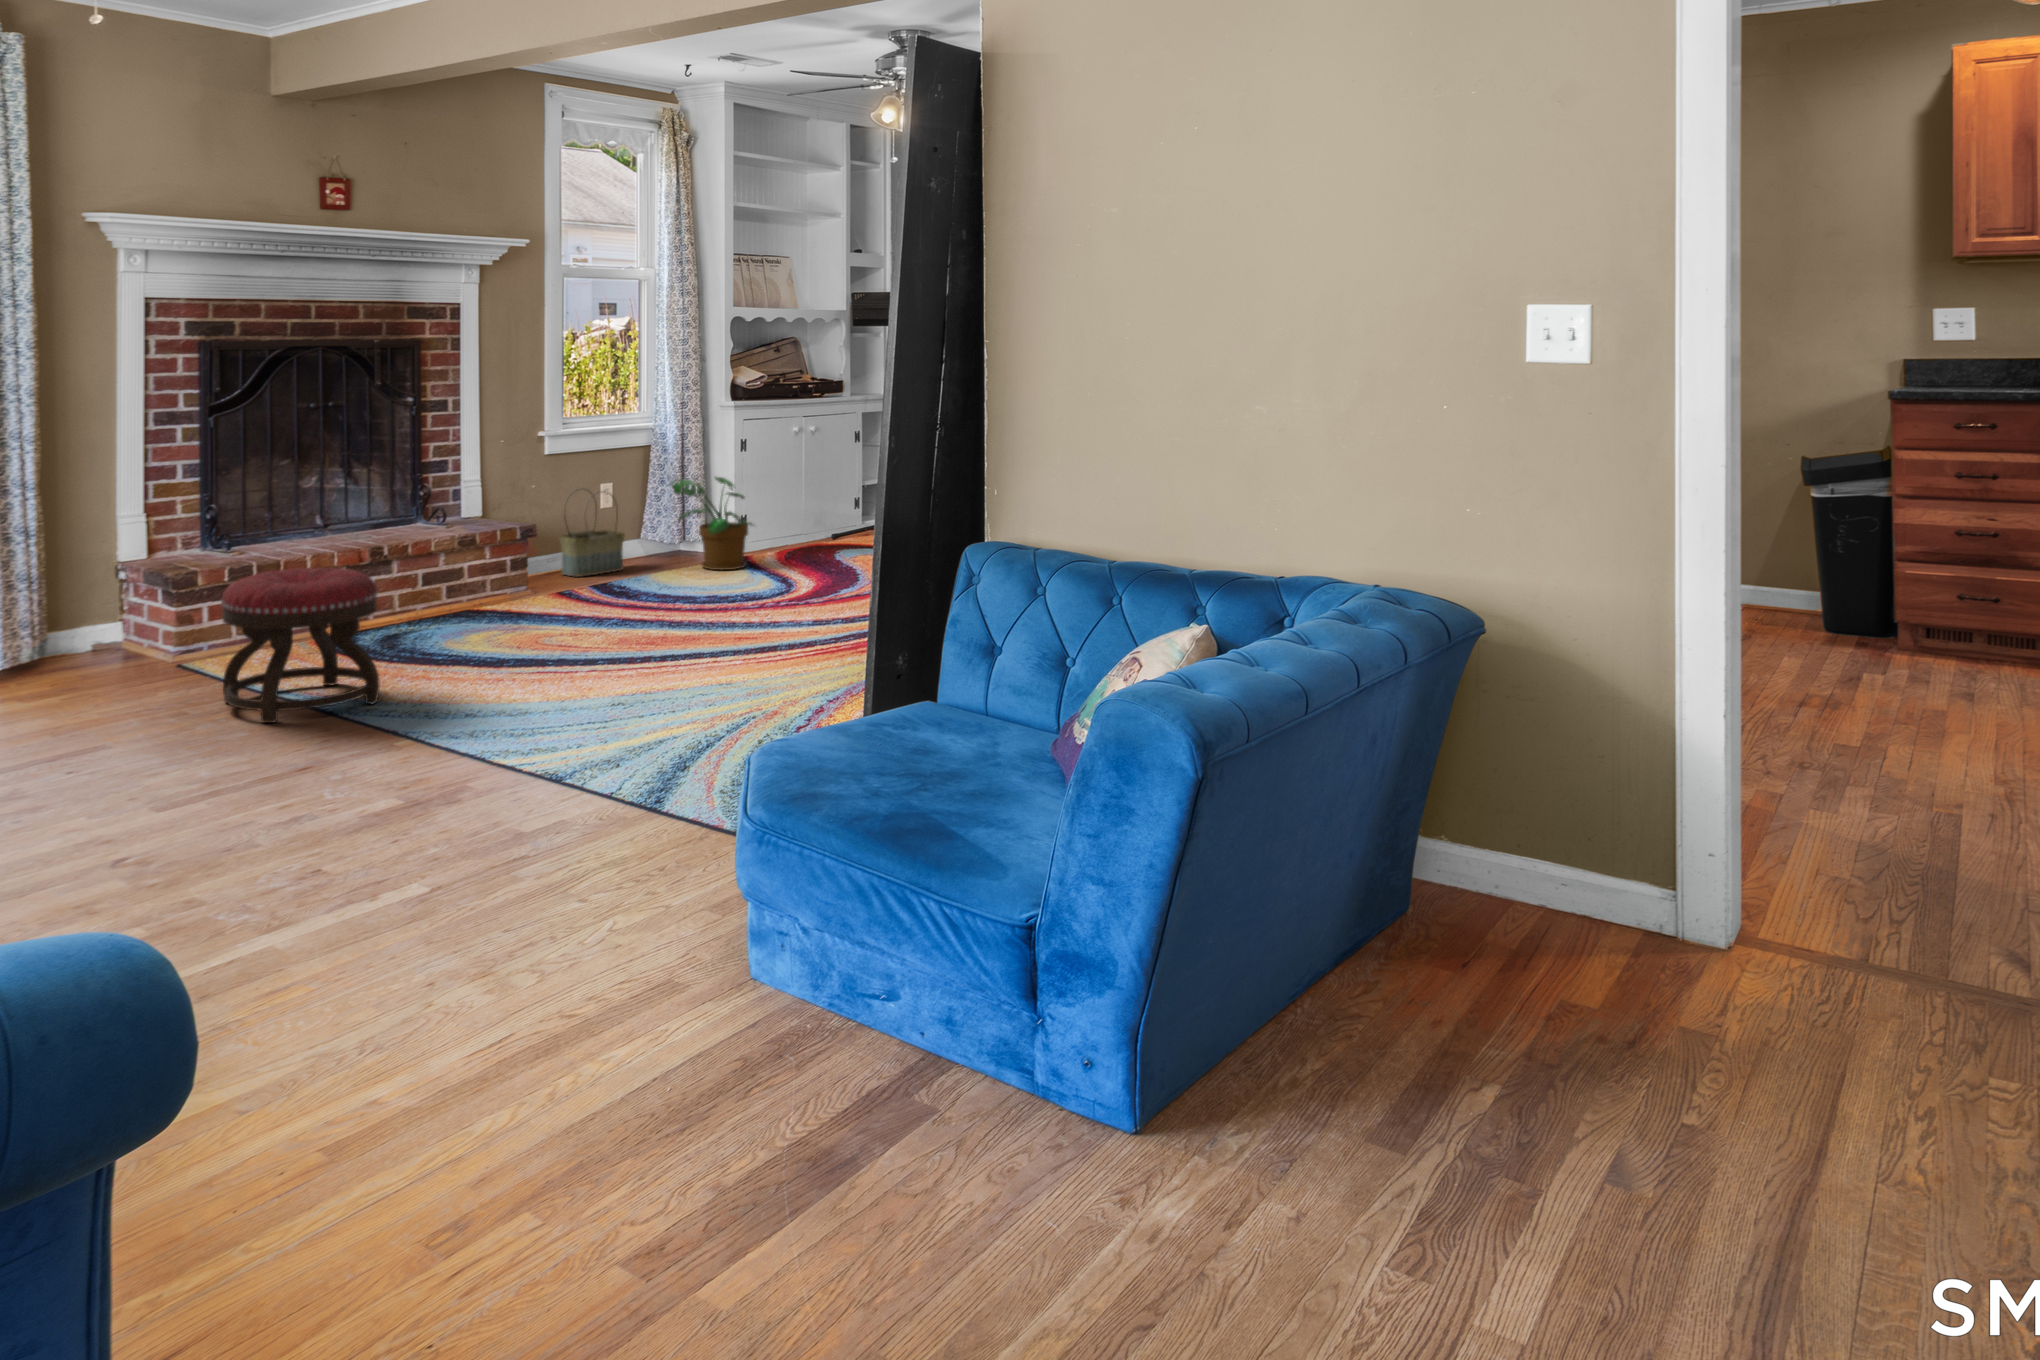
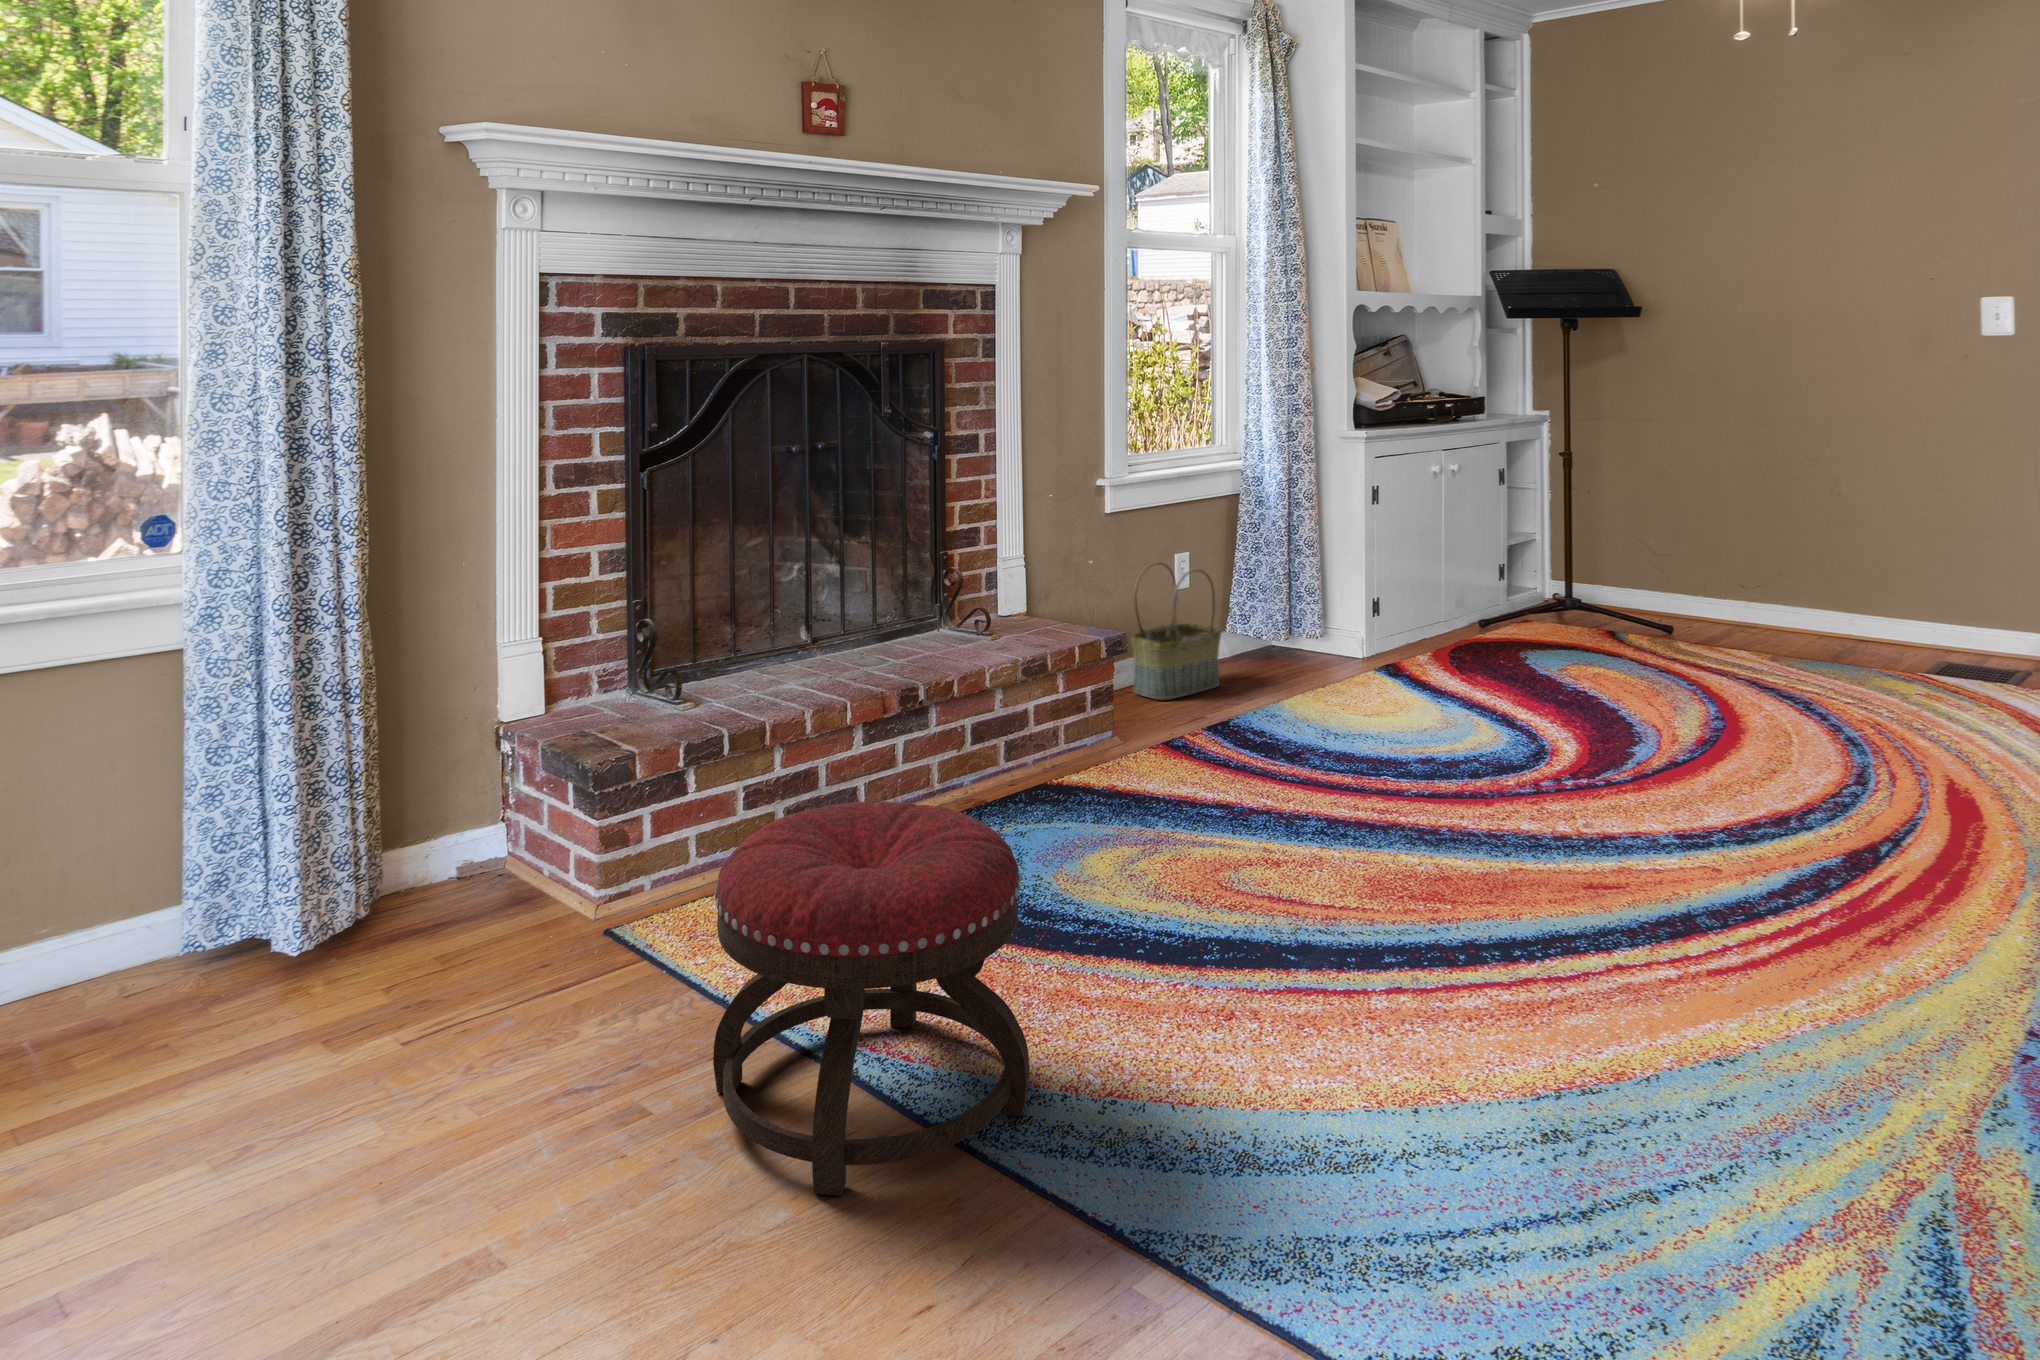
potted plant: present [671,477,752,570] -> none [1289,543,1417,691]

